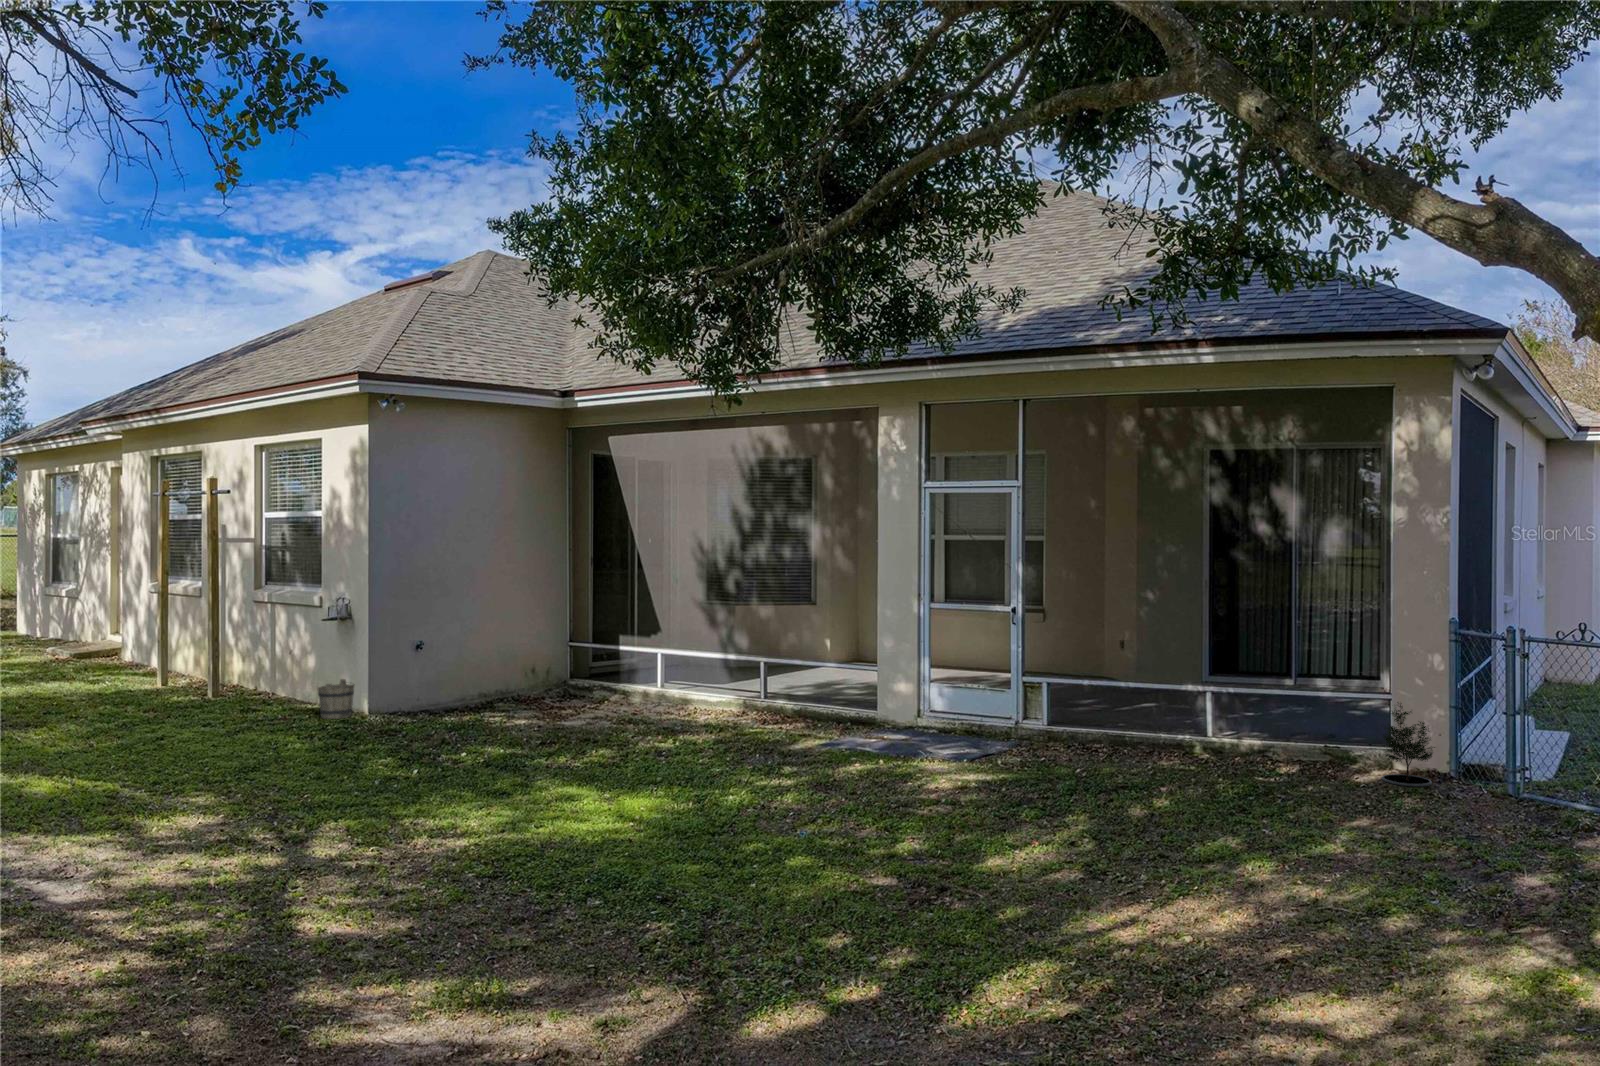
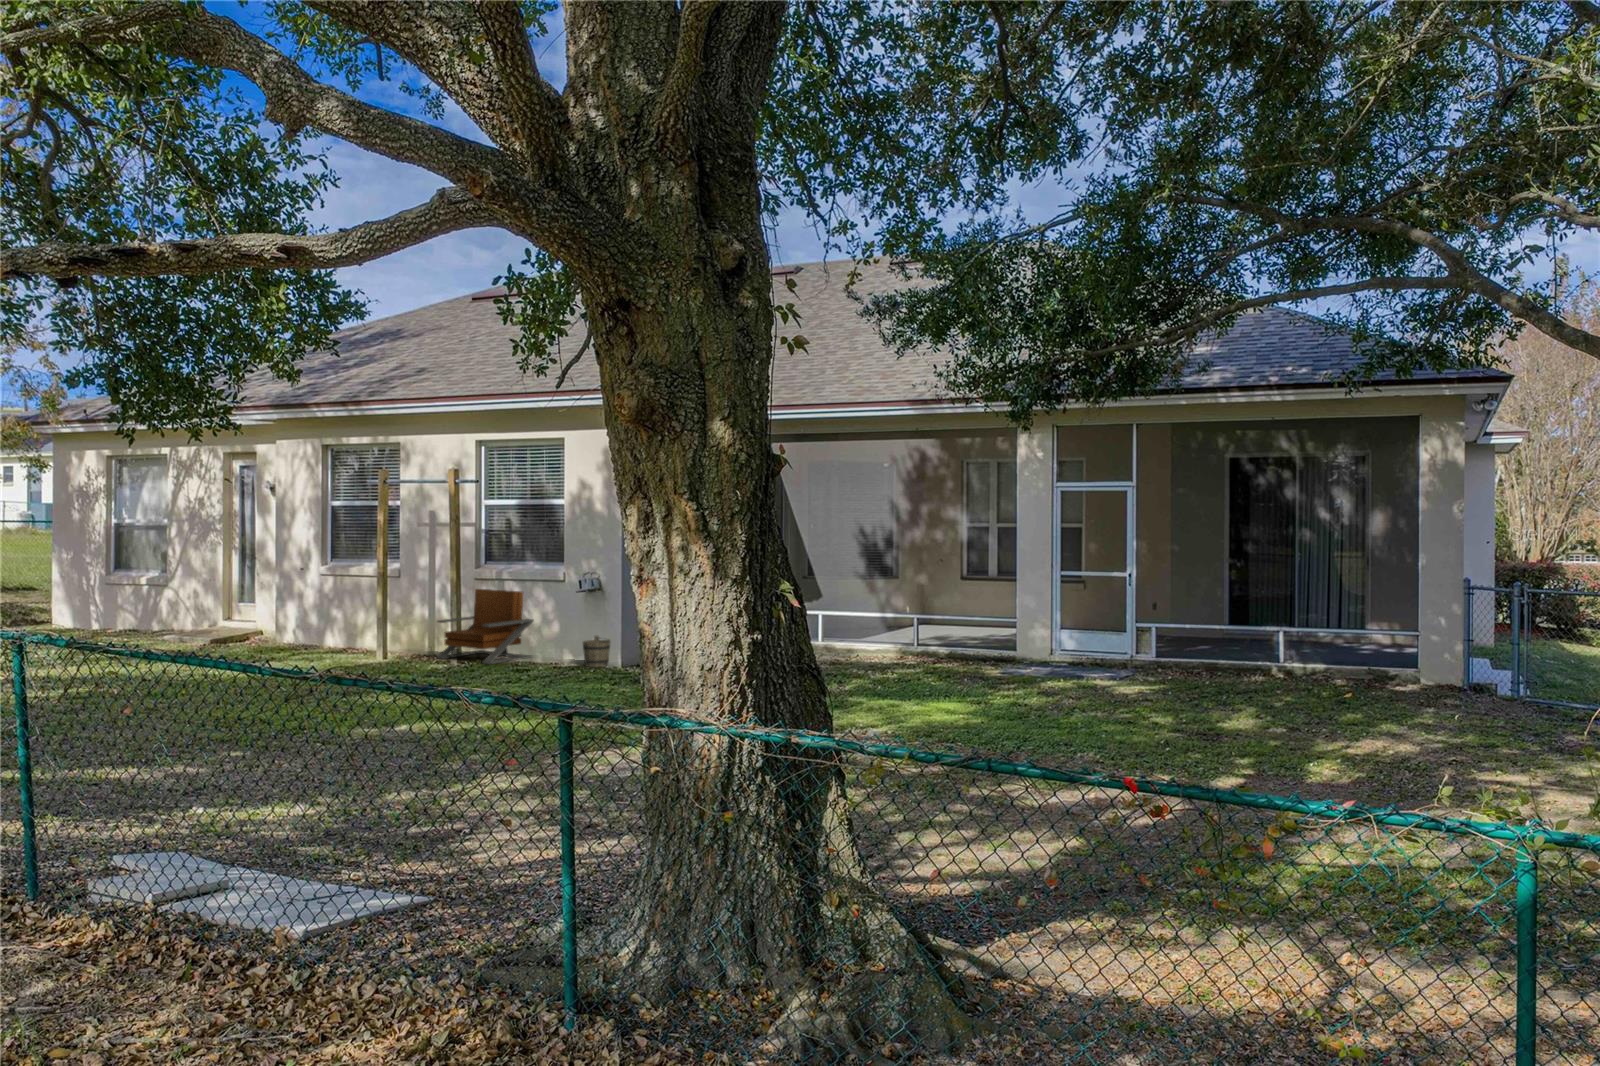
lounge chair: none [181,619,293,712] -> present [437,589,534,664]
potted tree: present [1381,702,1435,787] -> none [1404,632,1442,688]

